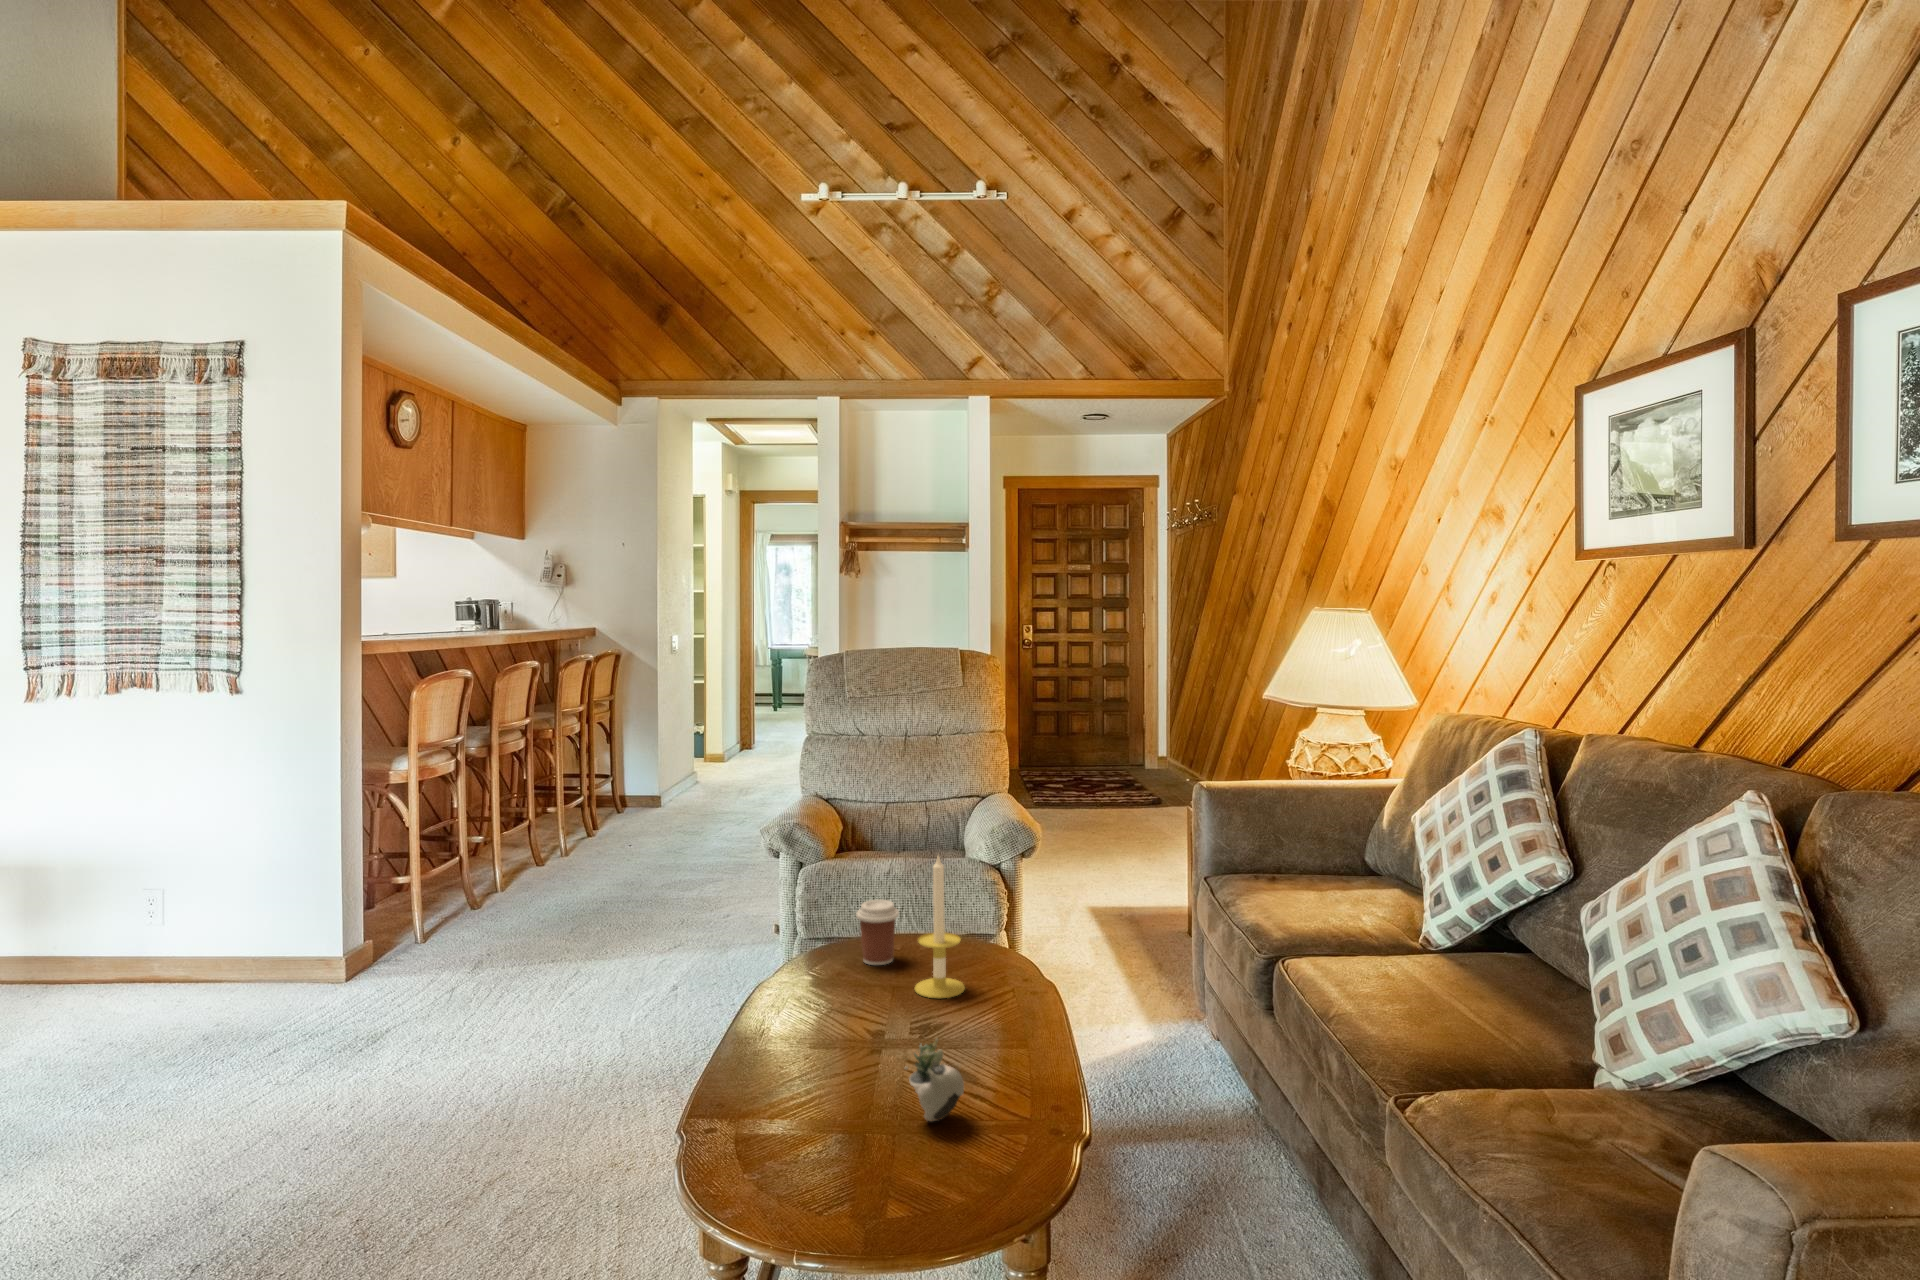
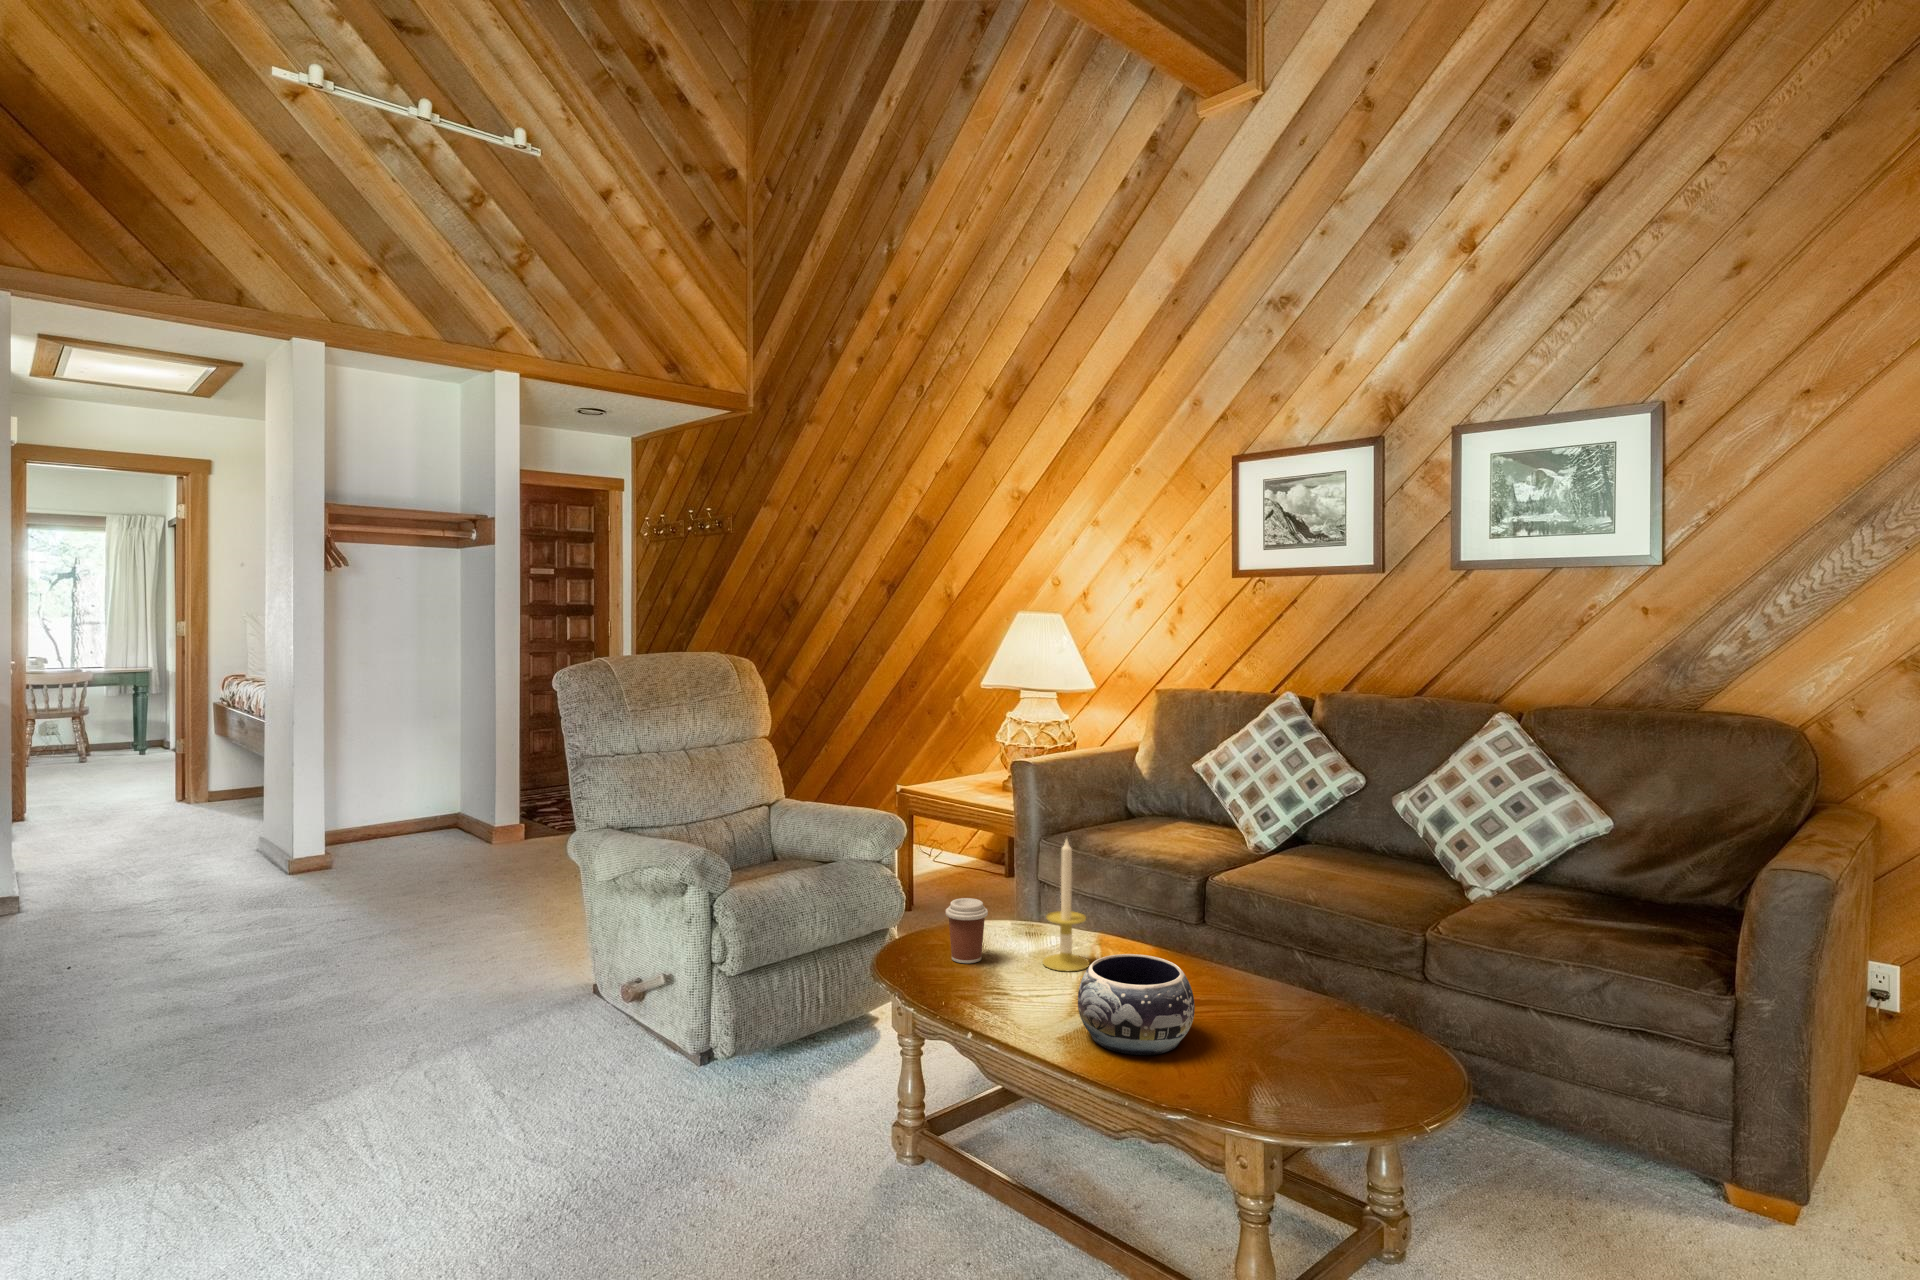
decorative bowl: none [751,977,874,1087] -> present [1078,954,1195,1055]
succulent plant: present [905,1039,964,1122] -> none [1267,966,1345,1038]

